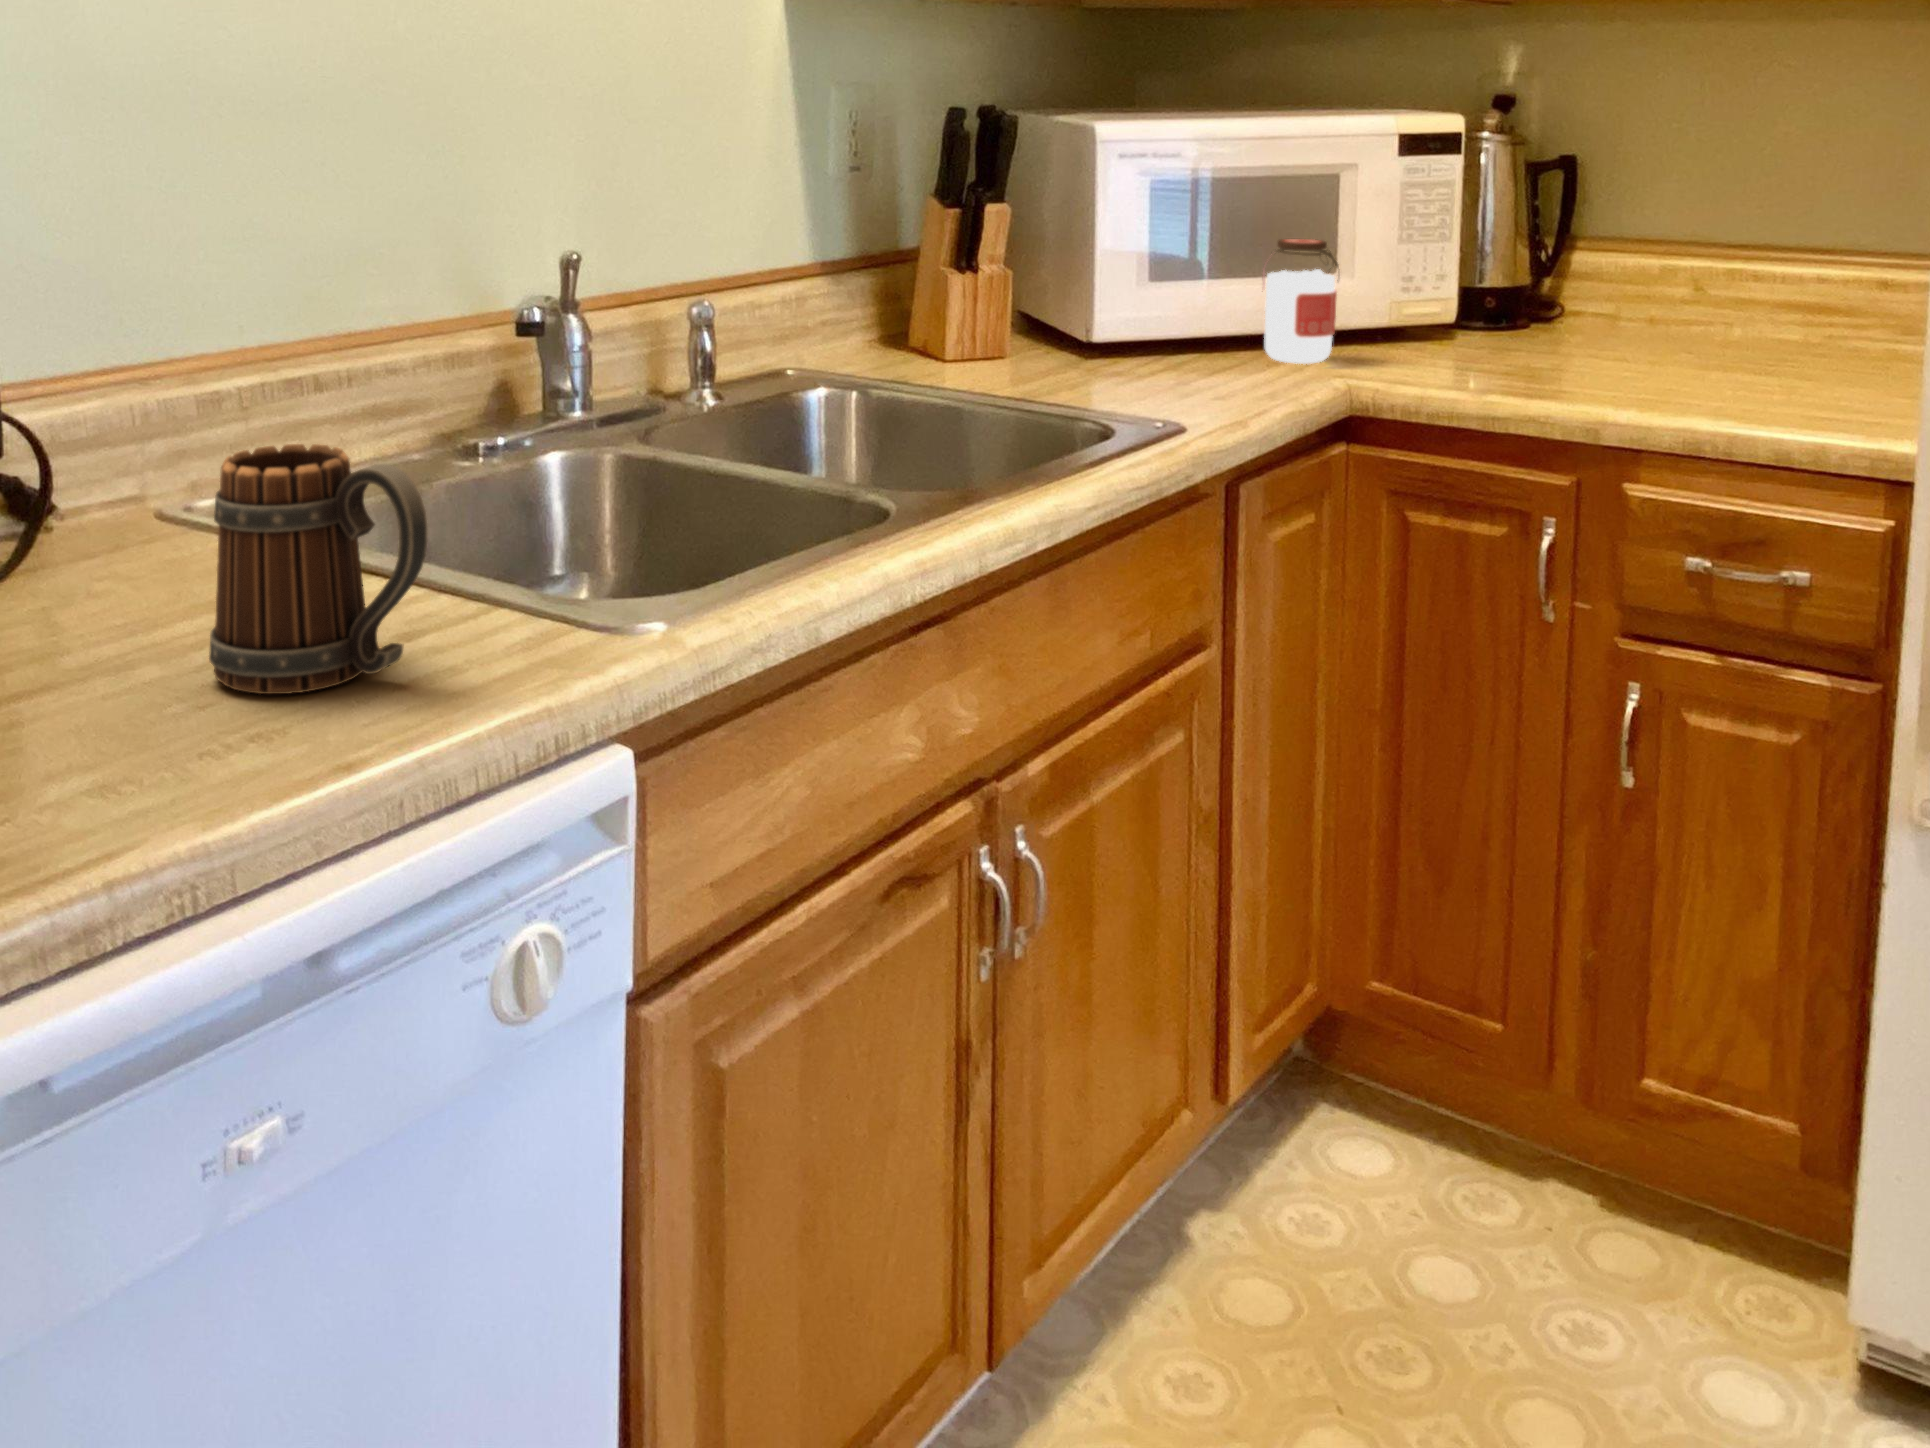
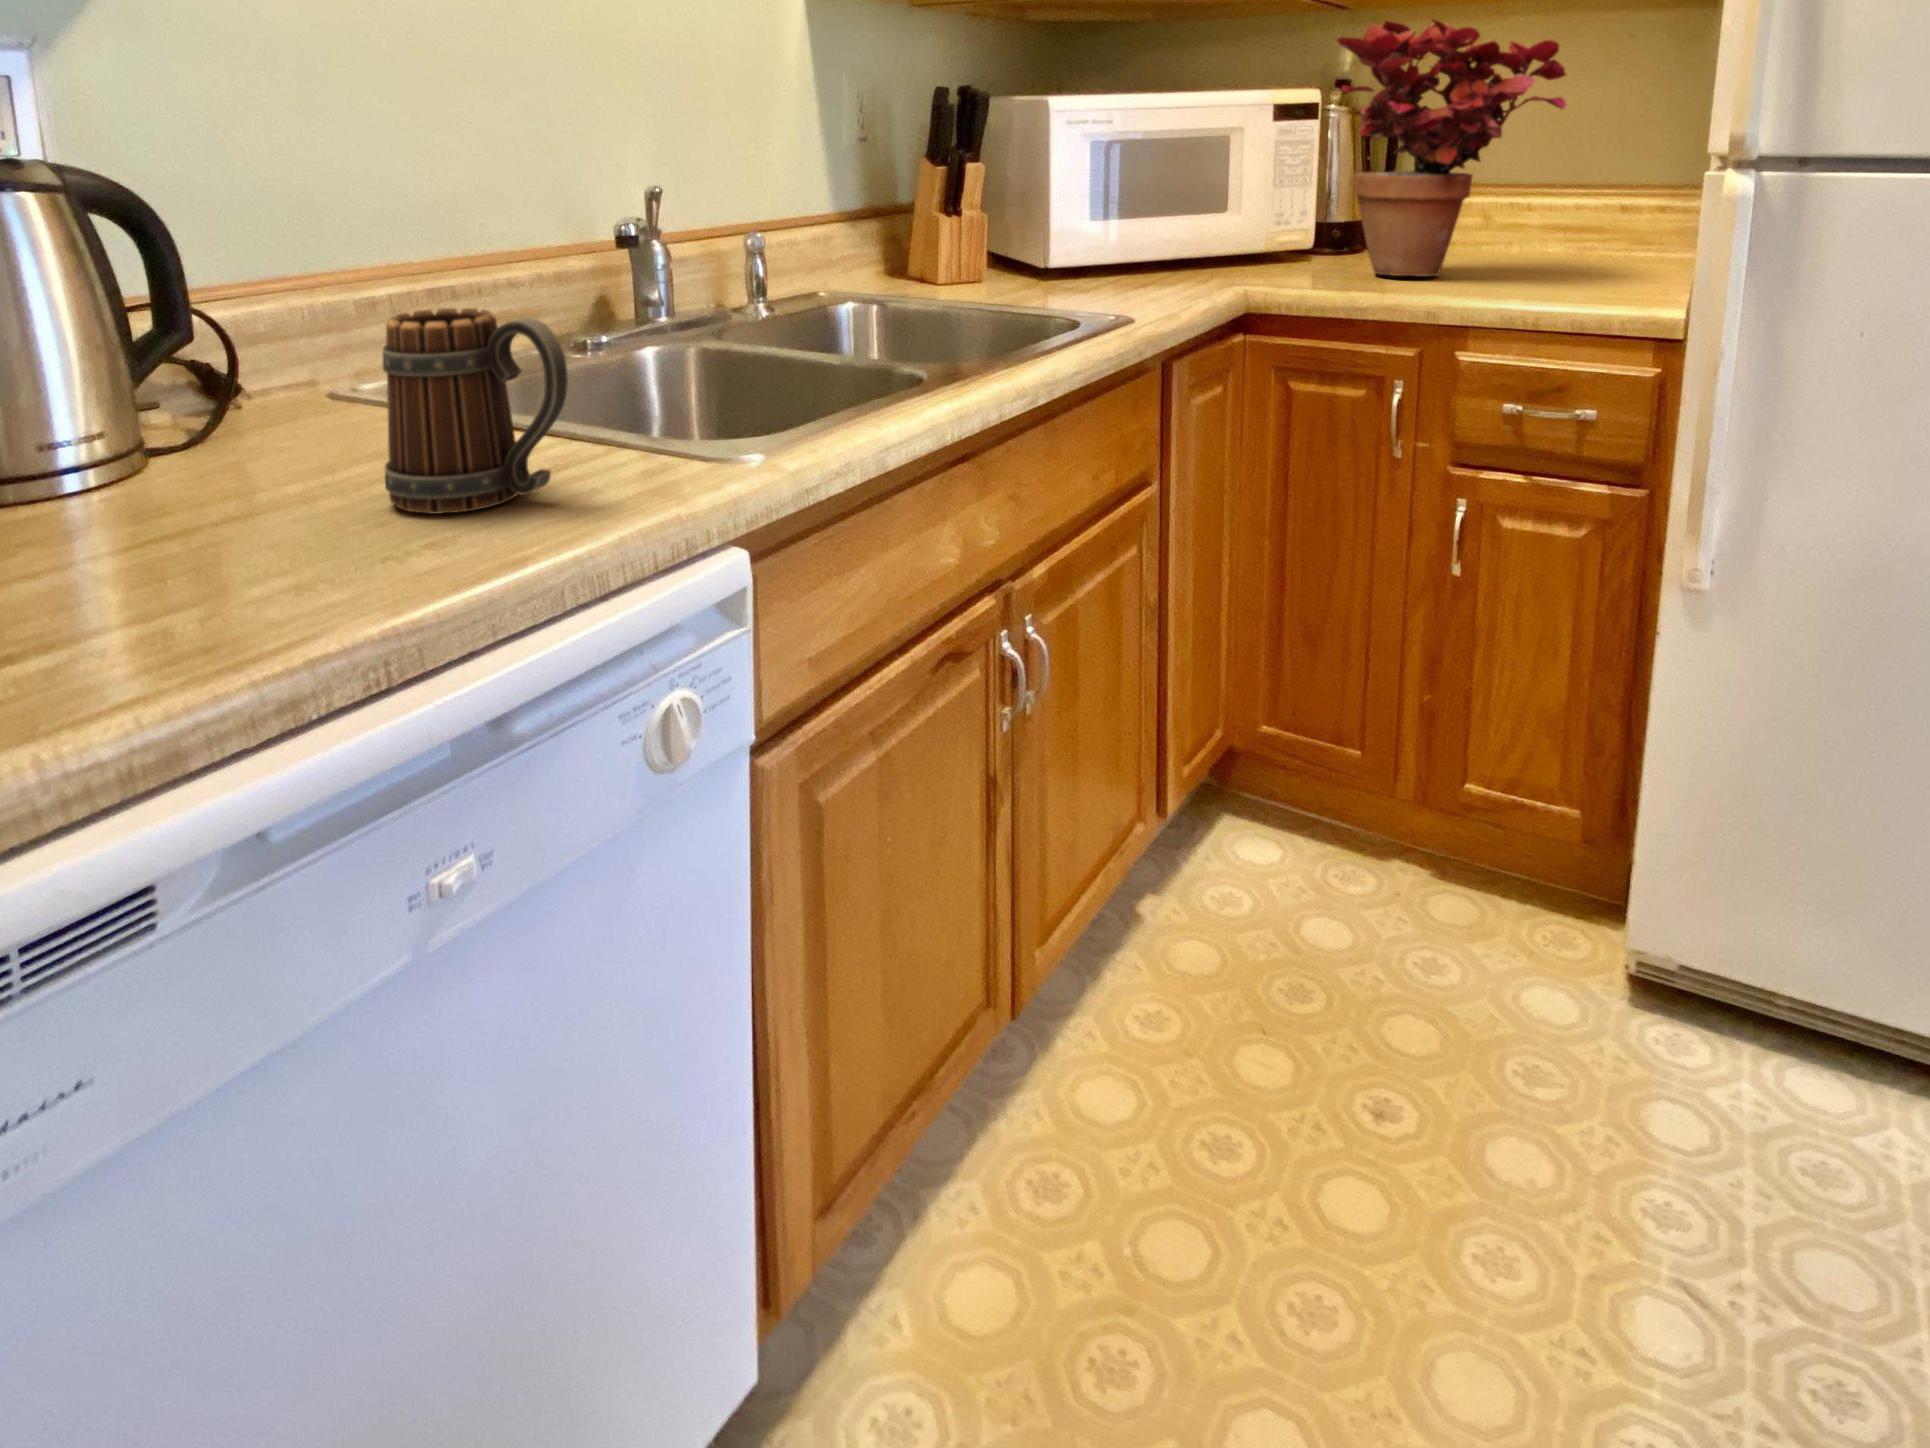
potted plant: none [1470,36,1783,374] -> present [1337,19,1566,276]
jar: present [1263,239,1339,364] -> none [1176,182,1235,278]

